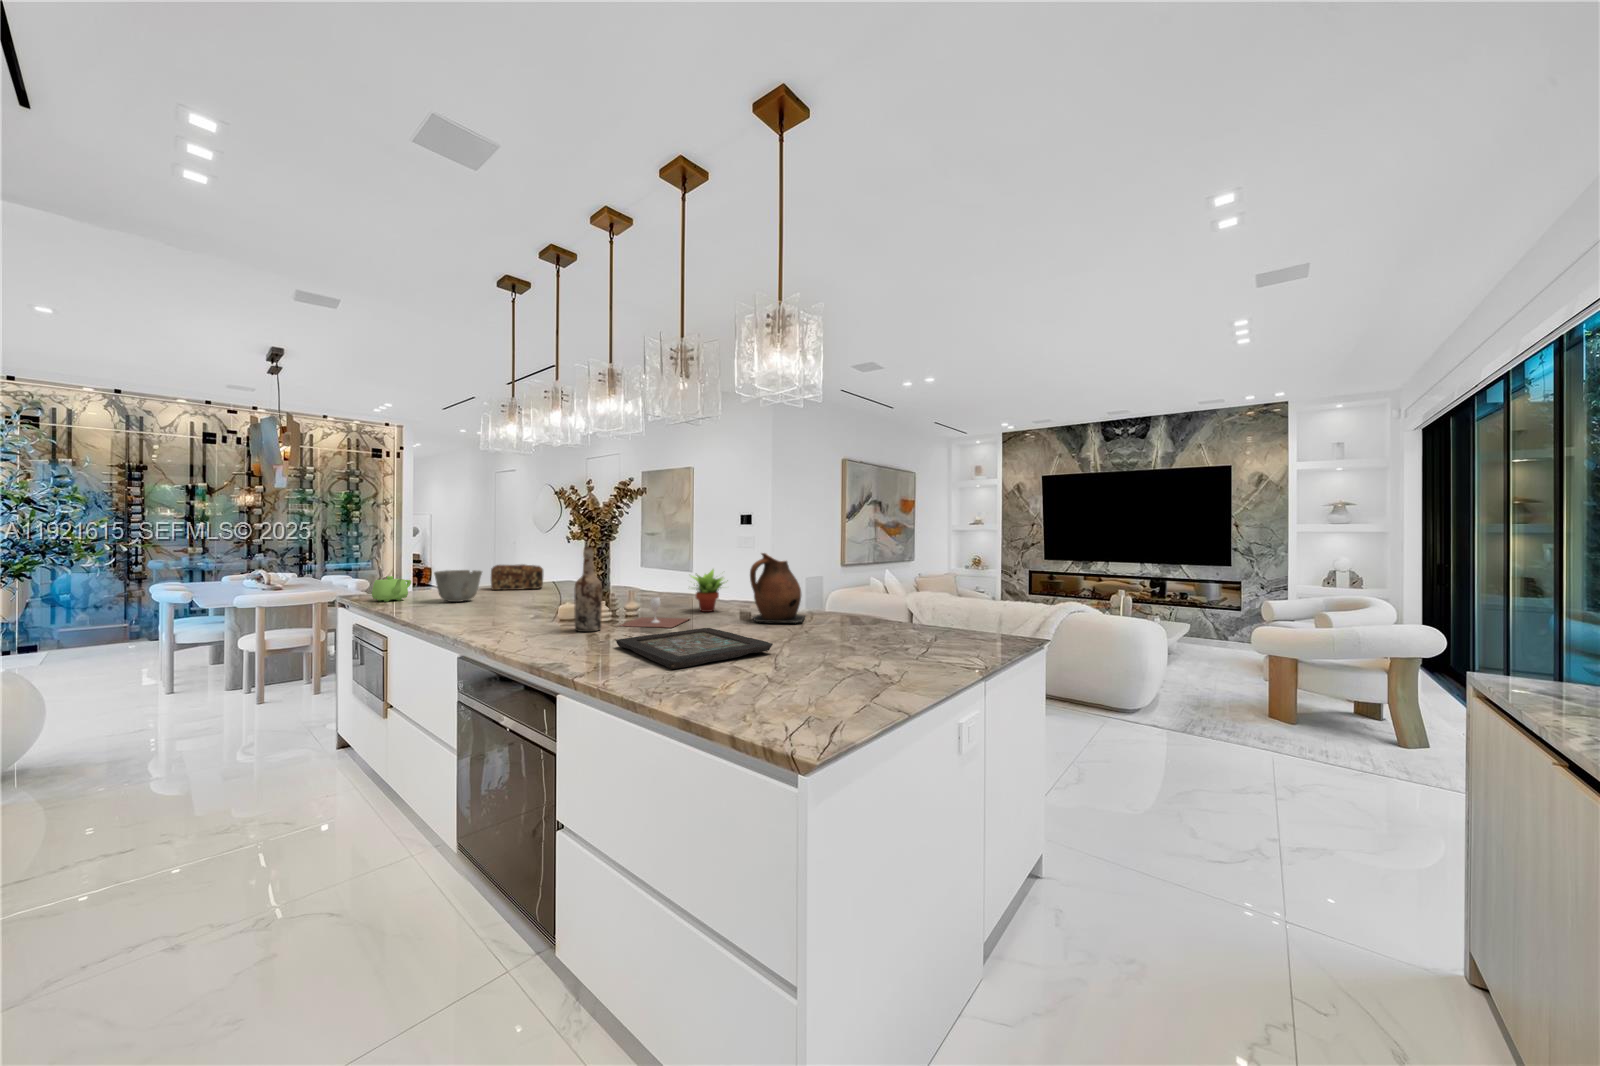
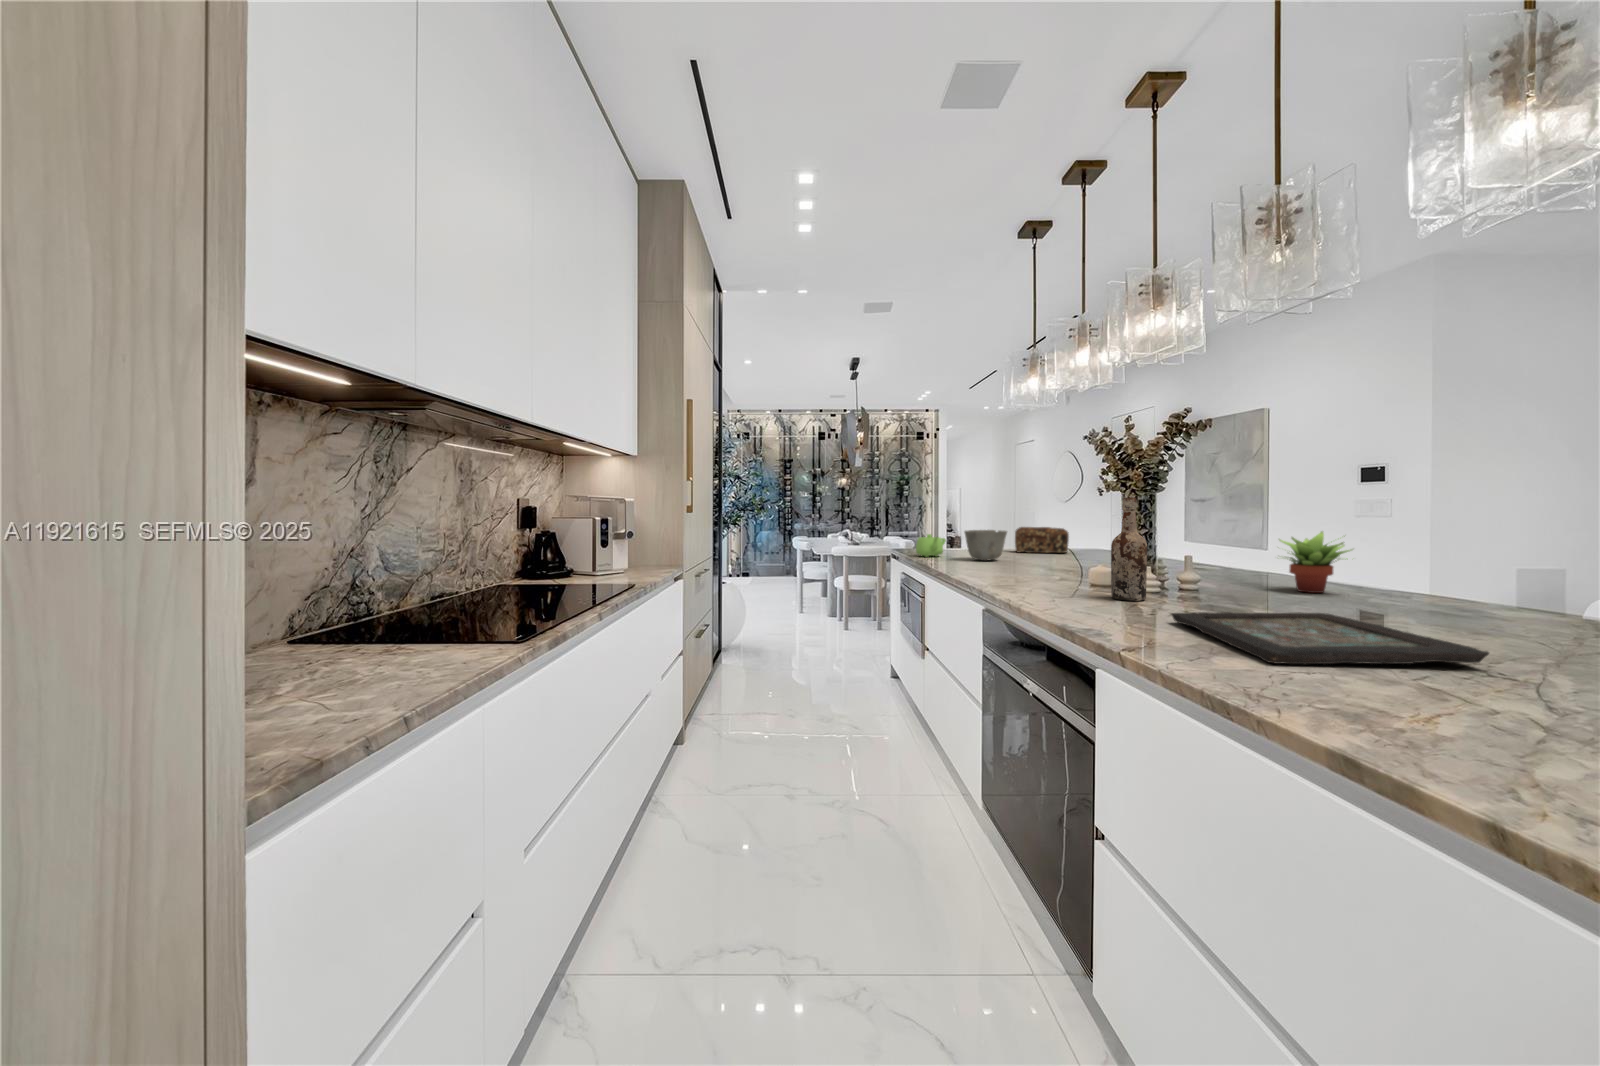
ceramic pitcher: present [750,553,805,623] -> none [1408,504,1545,627]
wine glass: present [620,597,690,628] -> none [1167,565,1285,608]

